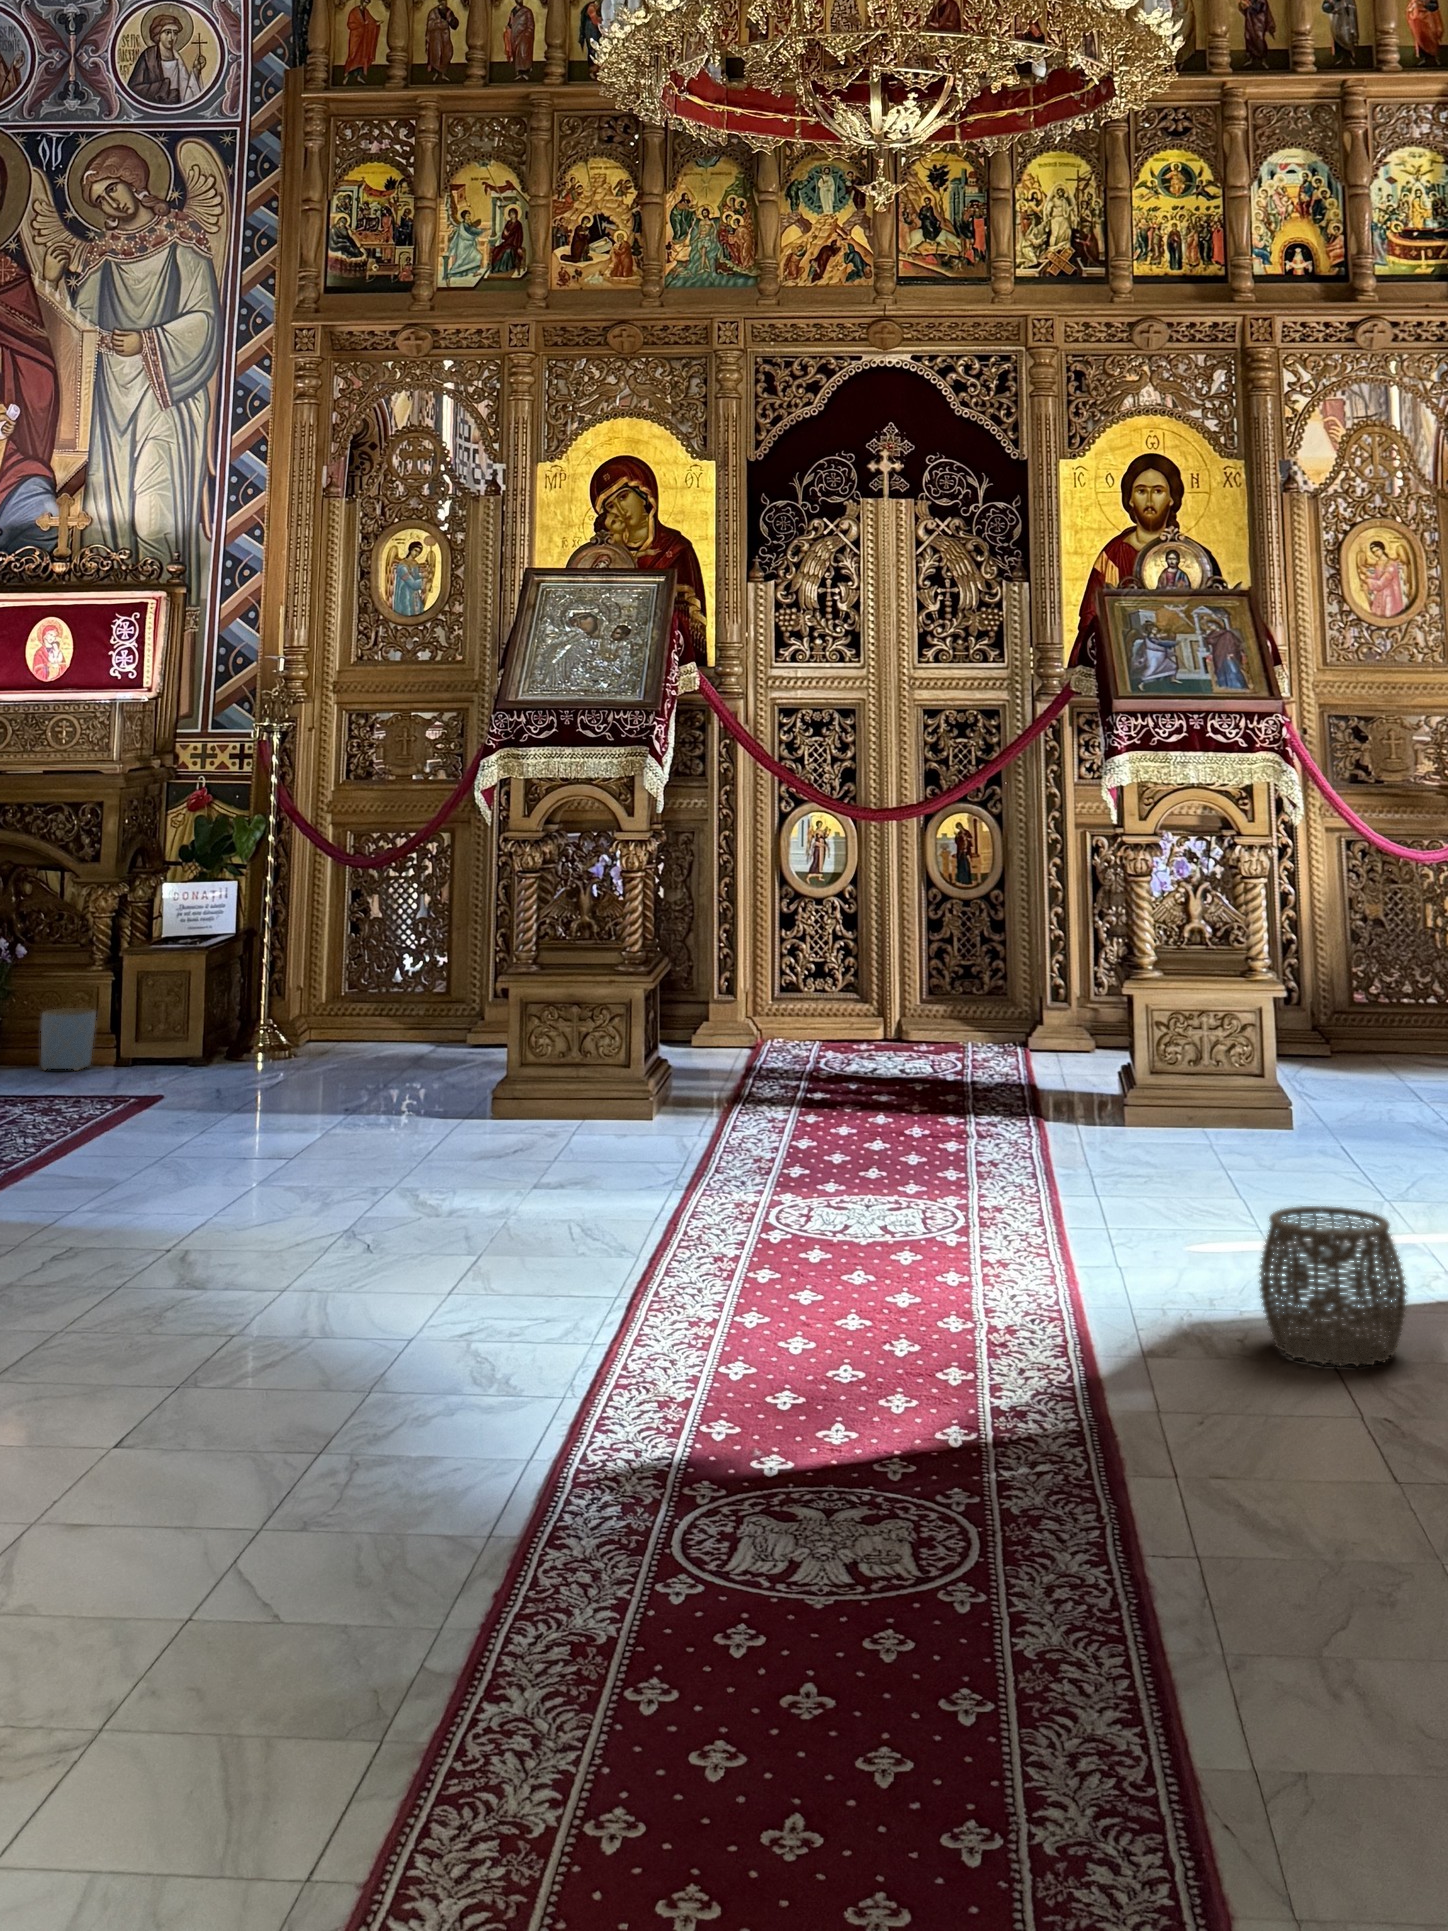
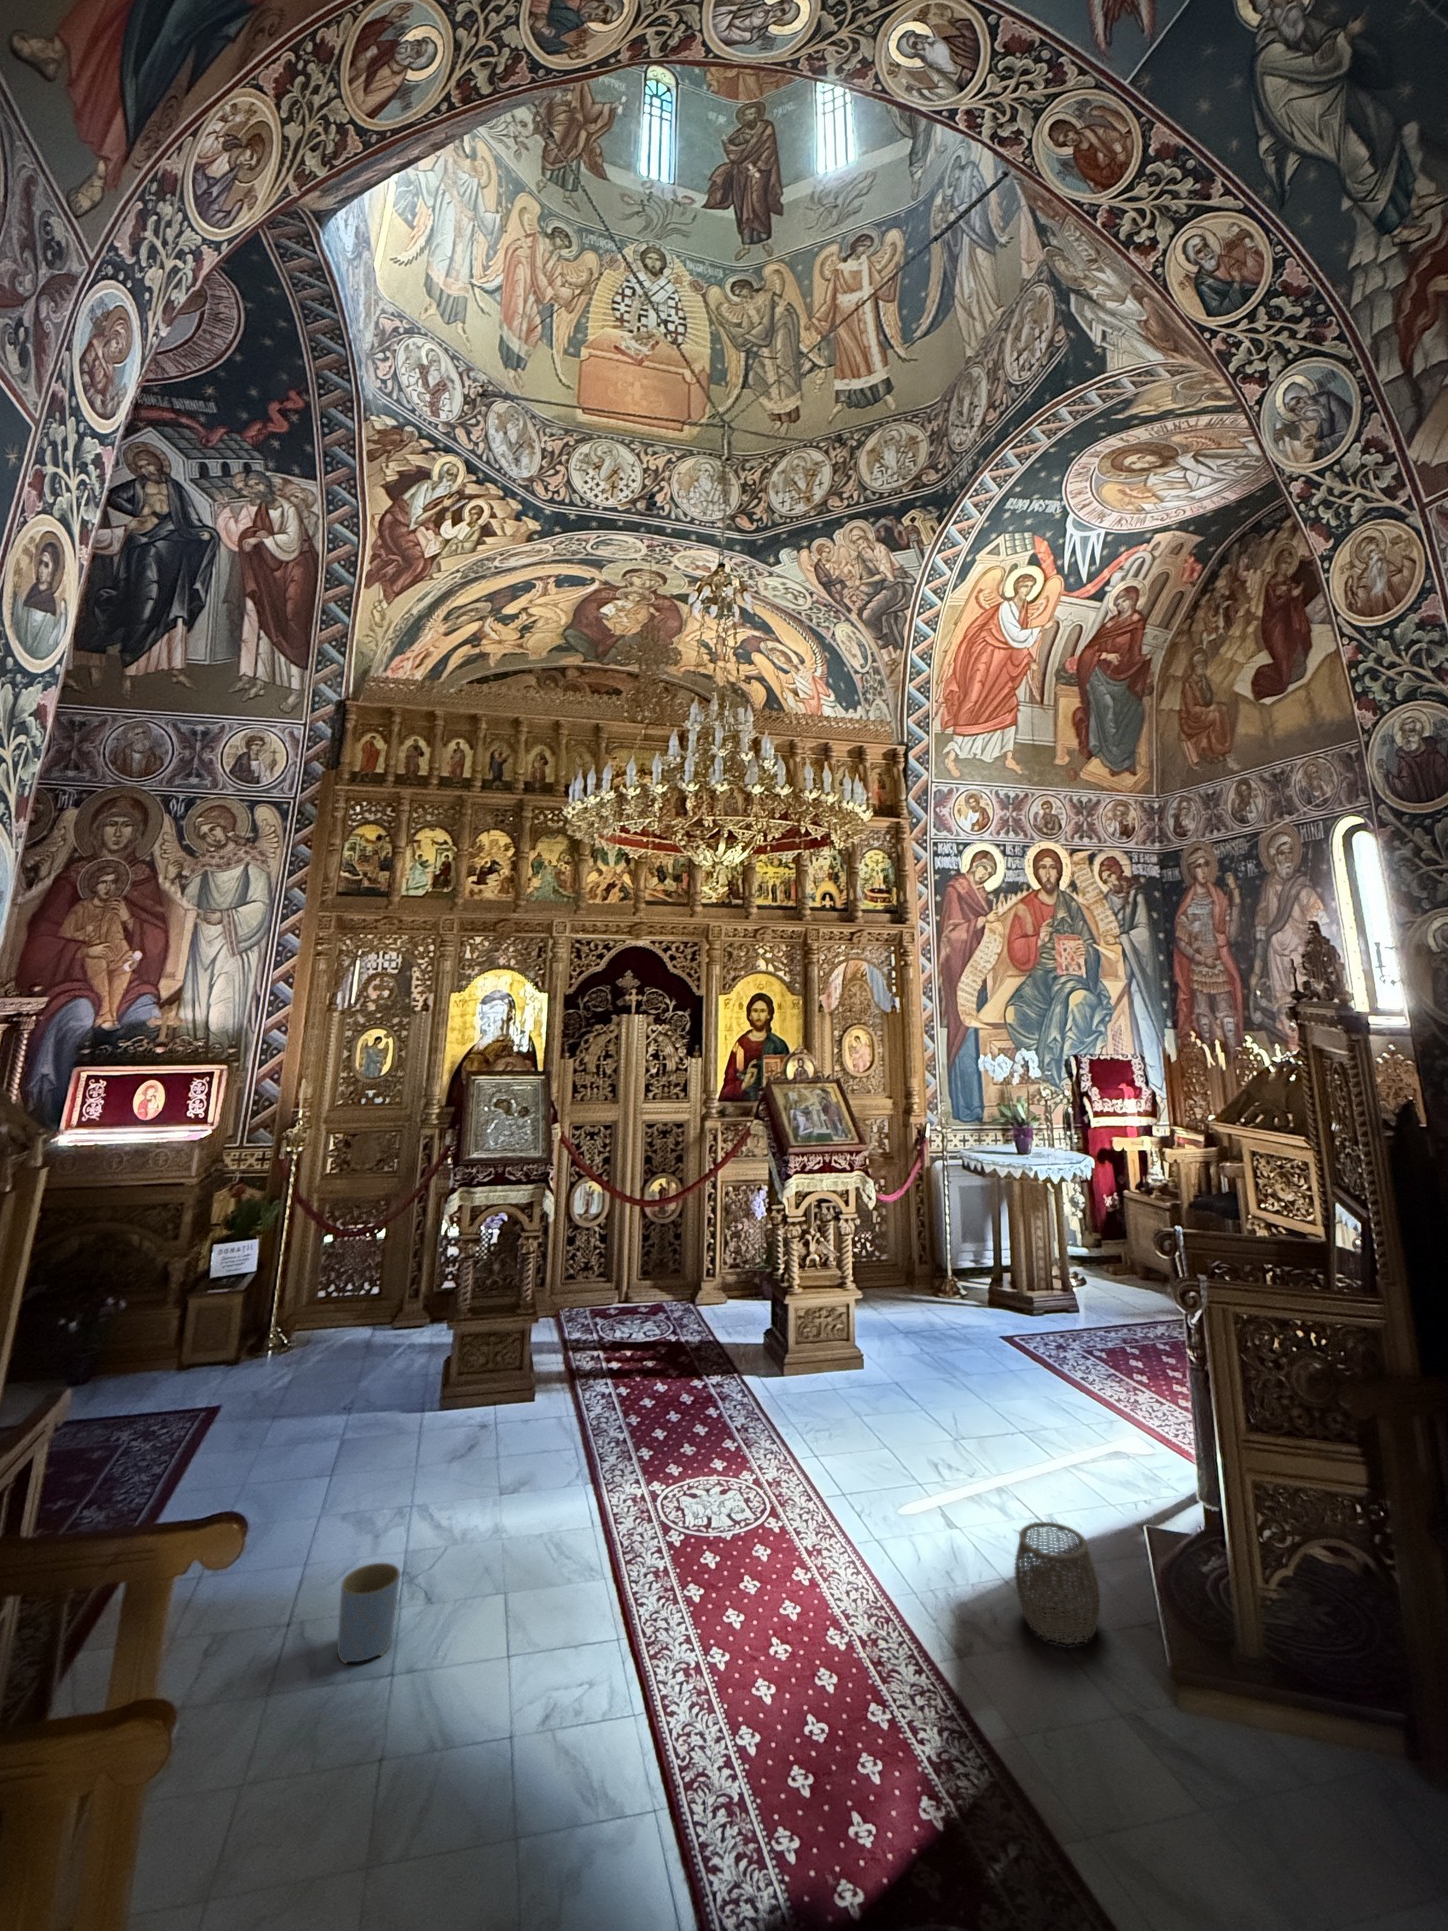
planter: present [41,1008,96,1071] -> present [337,1563,400,1663]

